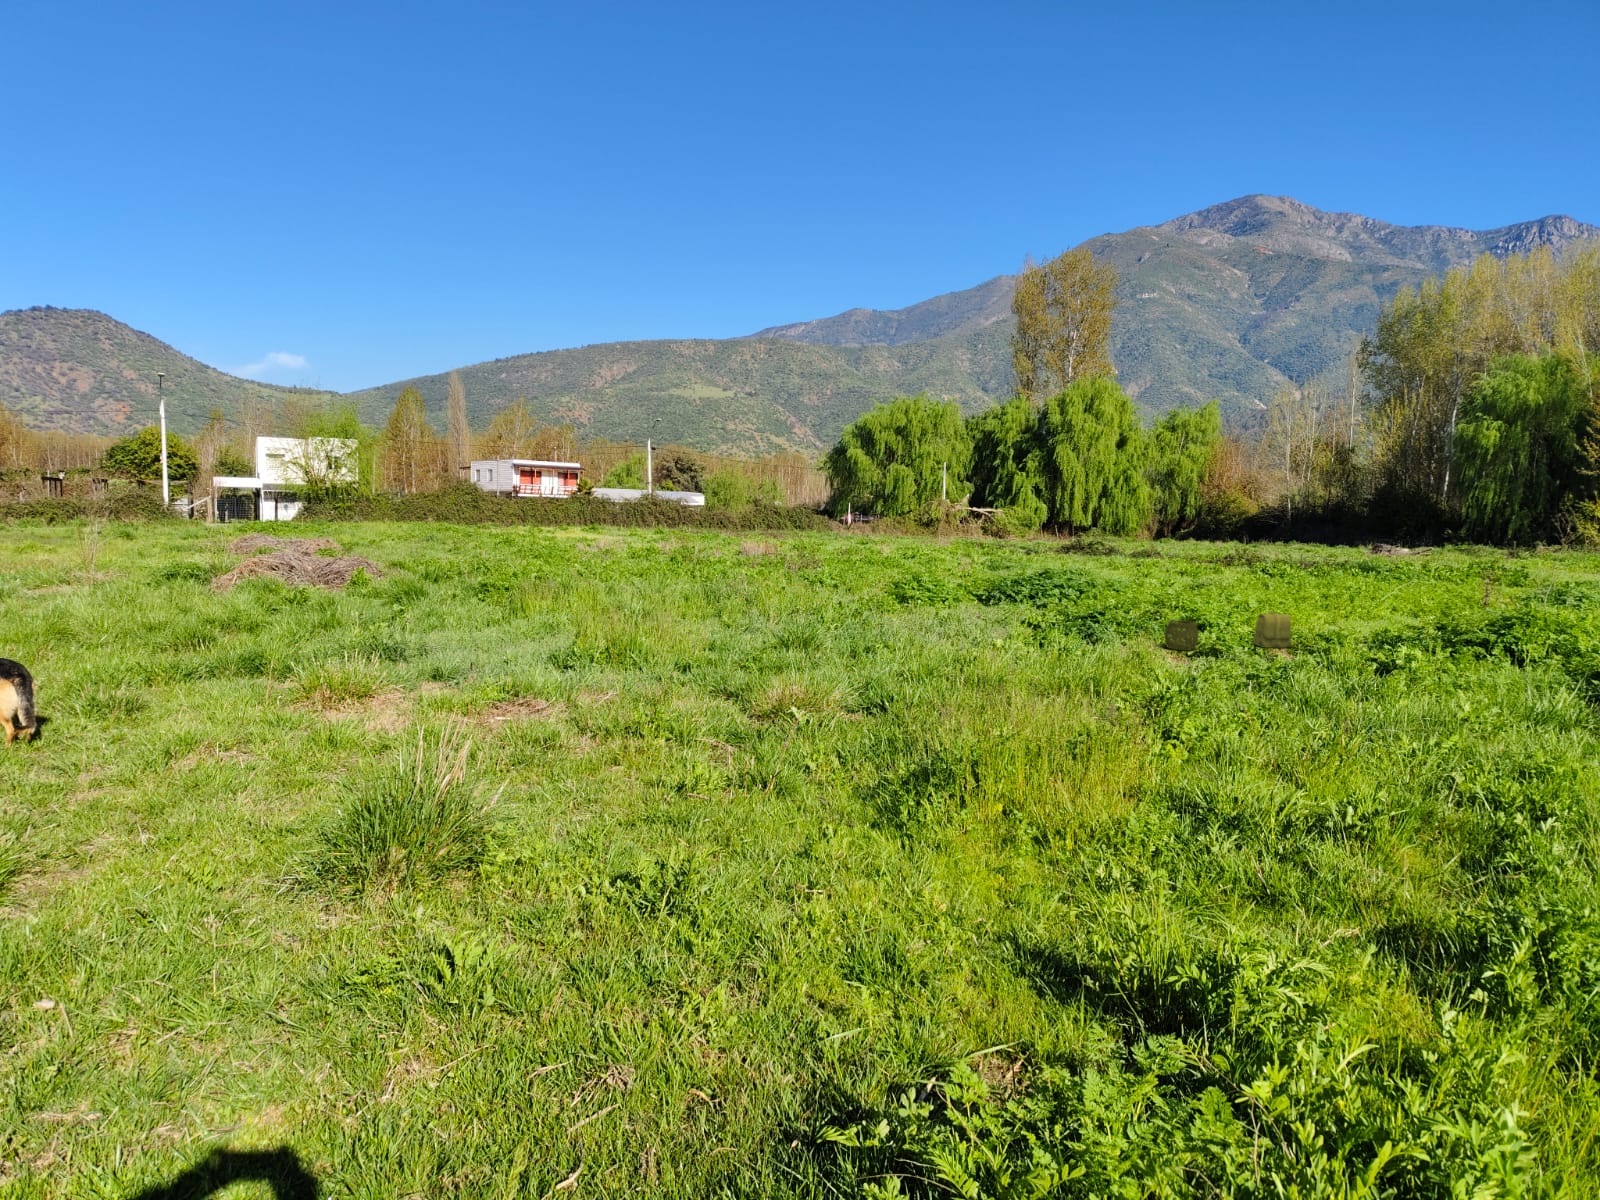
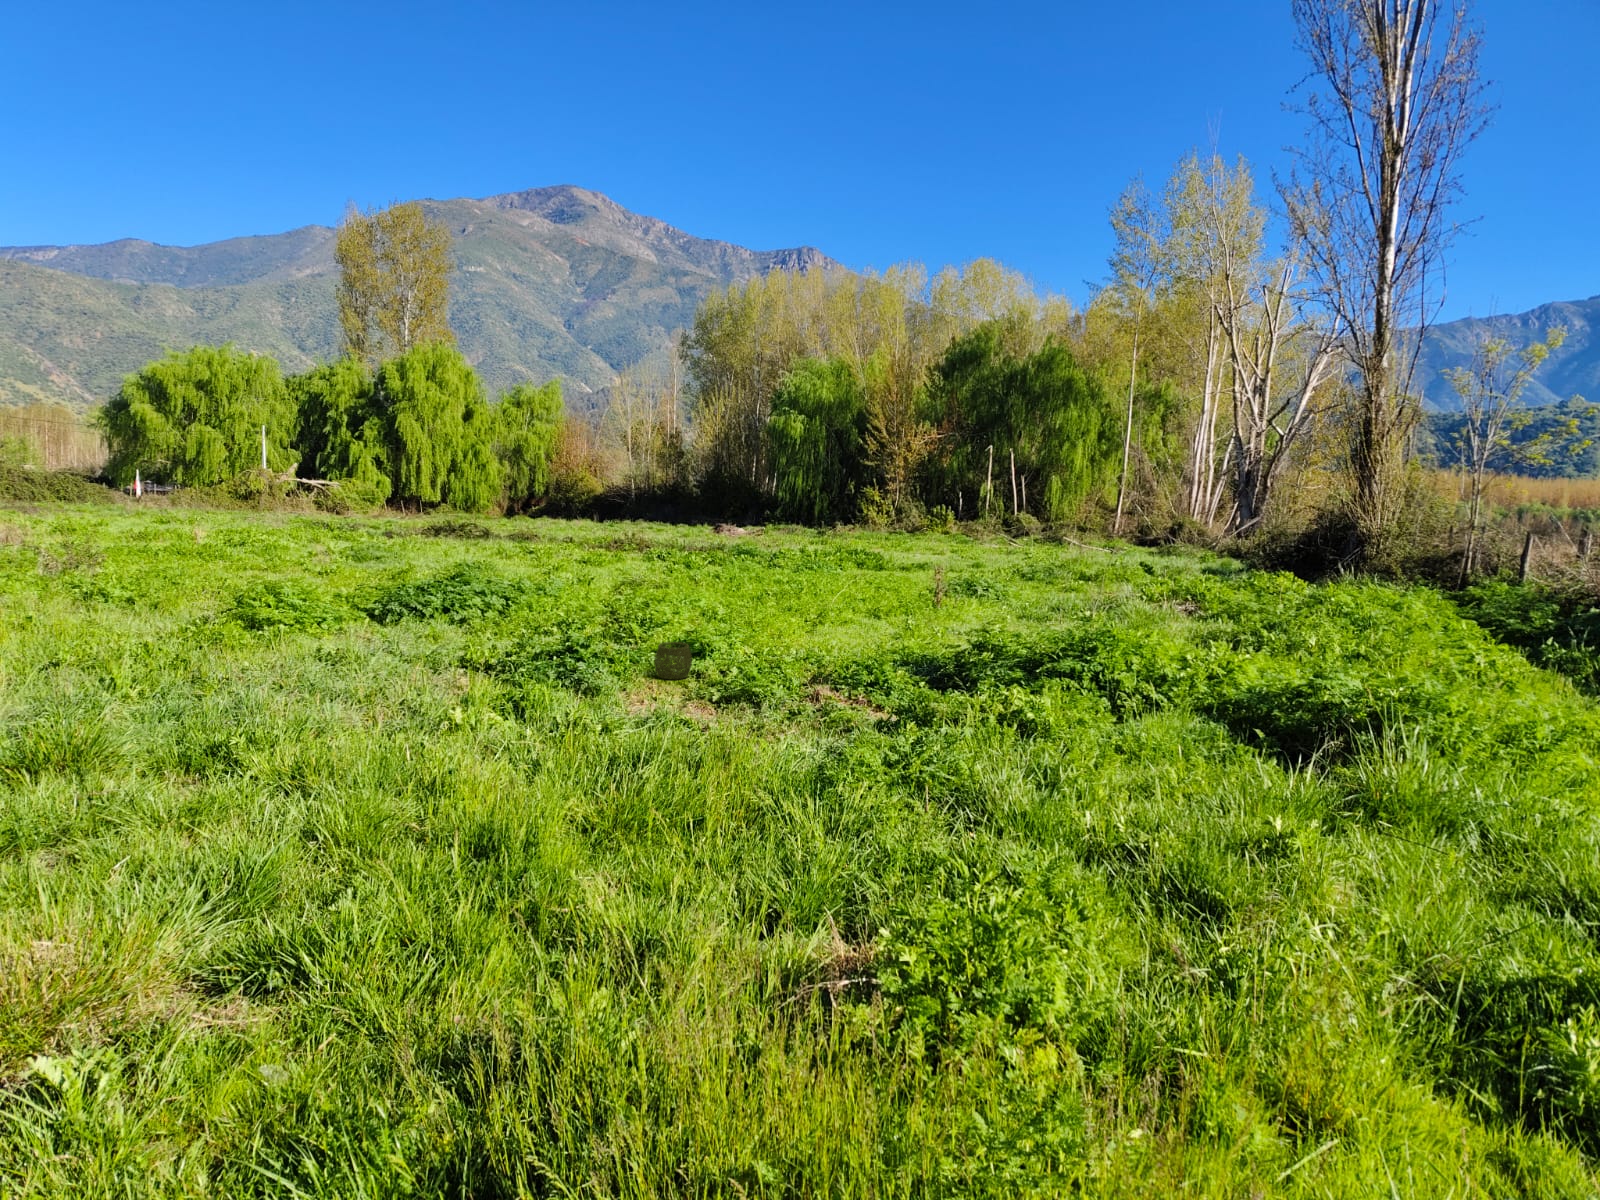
backpack: present [1253,612,1291,648] -> none [731,620,767,661]

